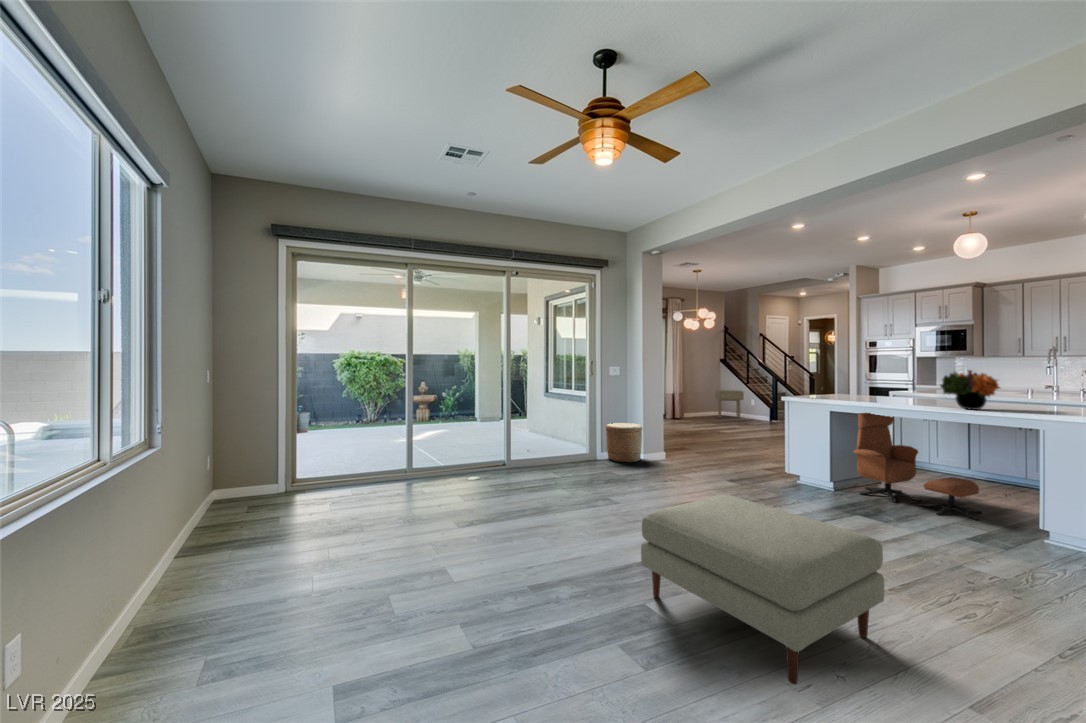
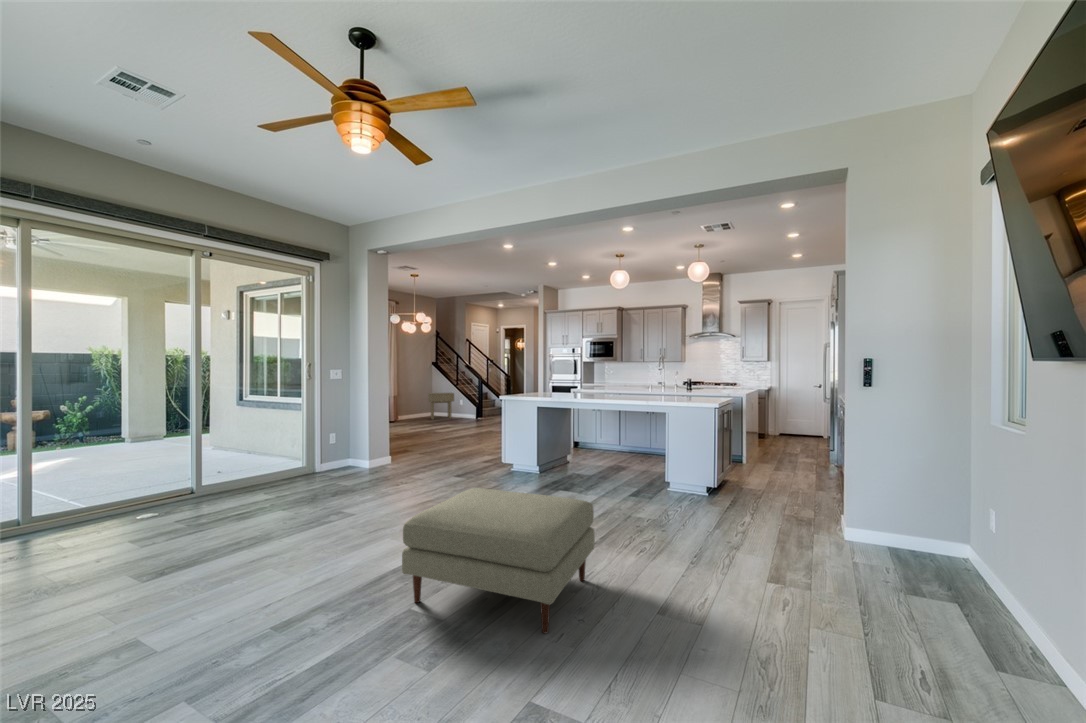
flower arrangement: present [940,370,1000,410] -> none [606,371,639,399]
lounge chair: present [854,413,982,520] -> none [552,404,628,480]
woven basket: present [606,423,642,463] -> none [322,432,366,476]

